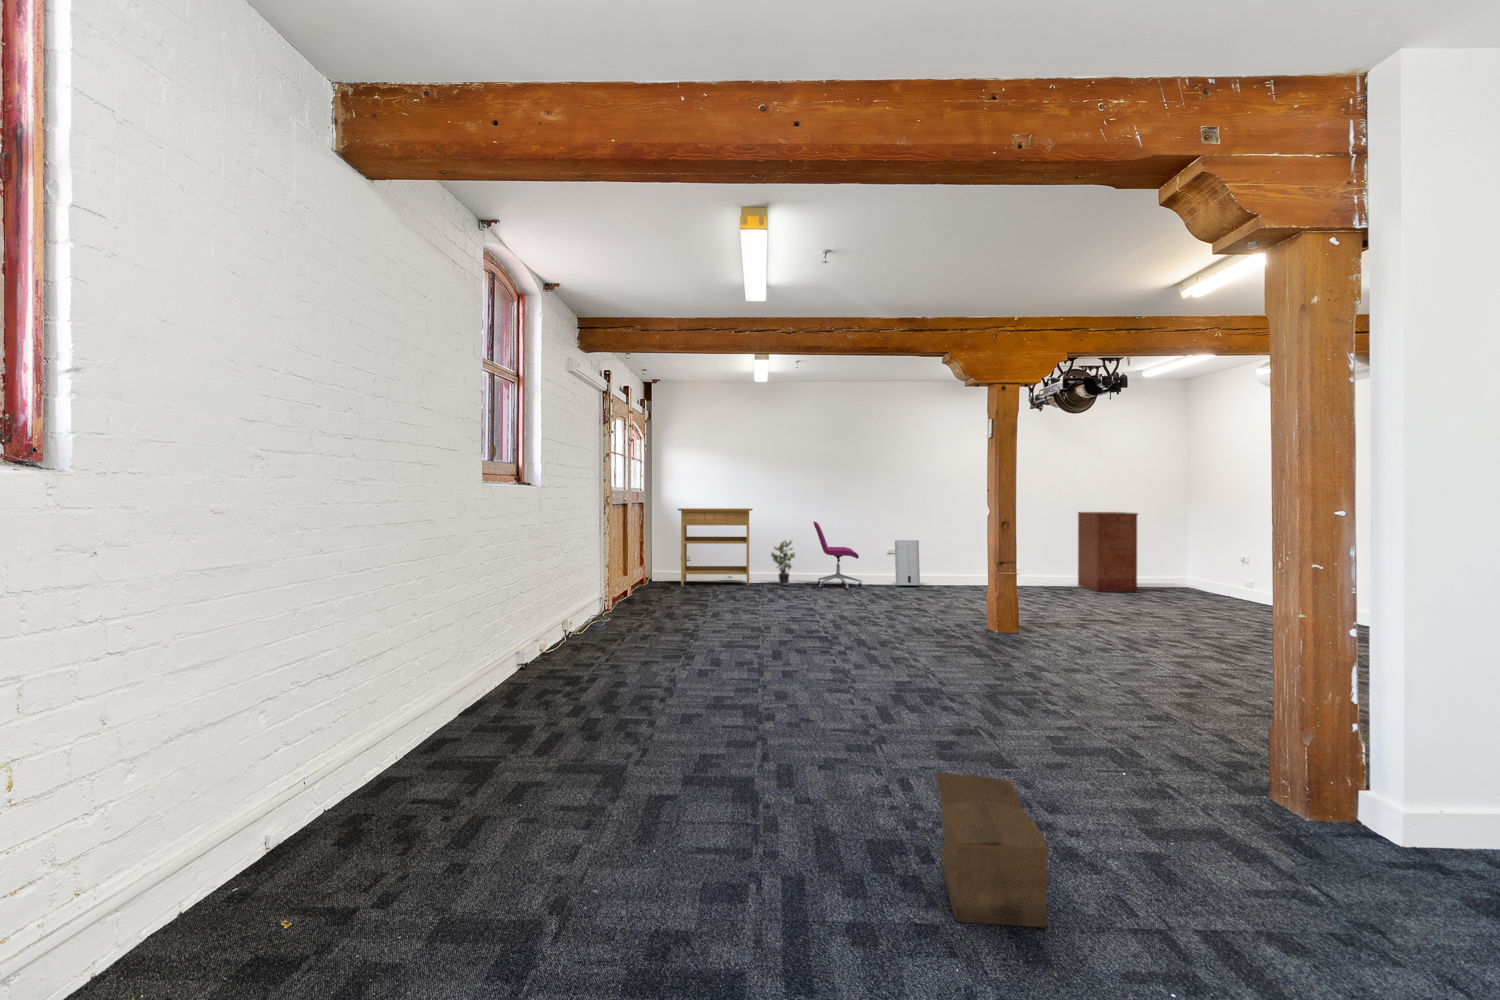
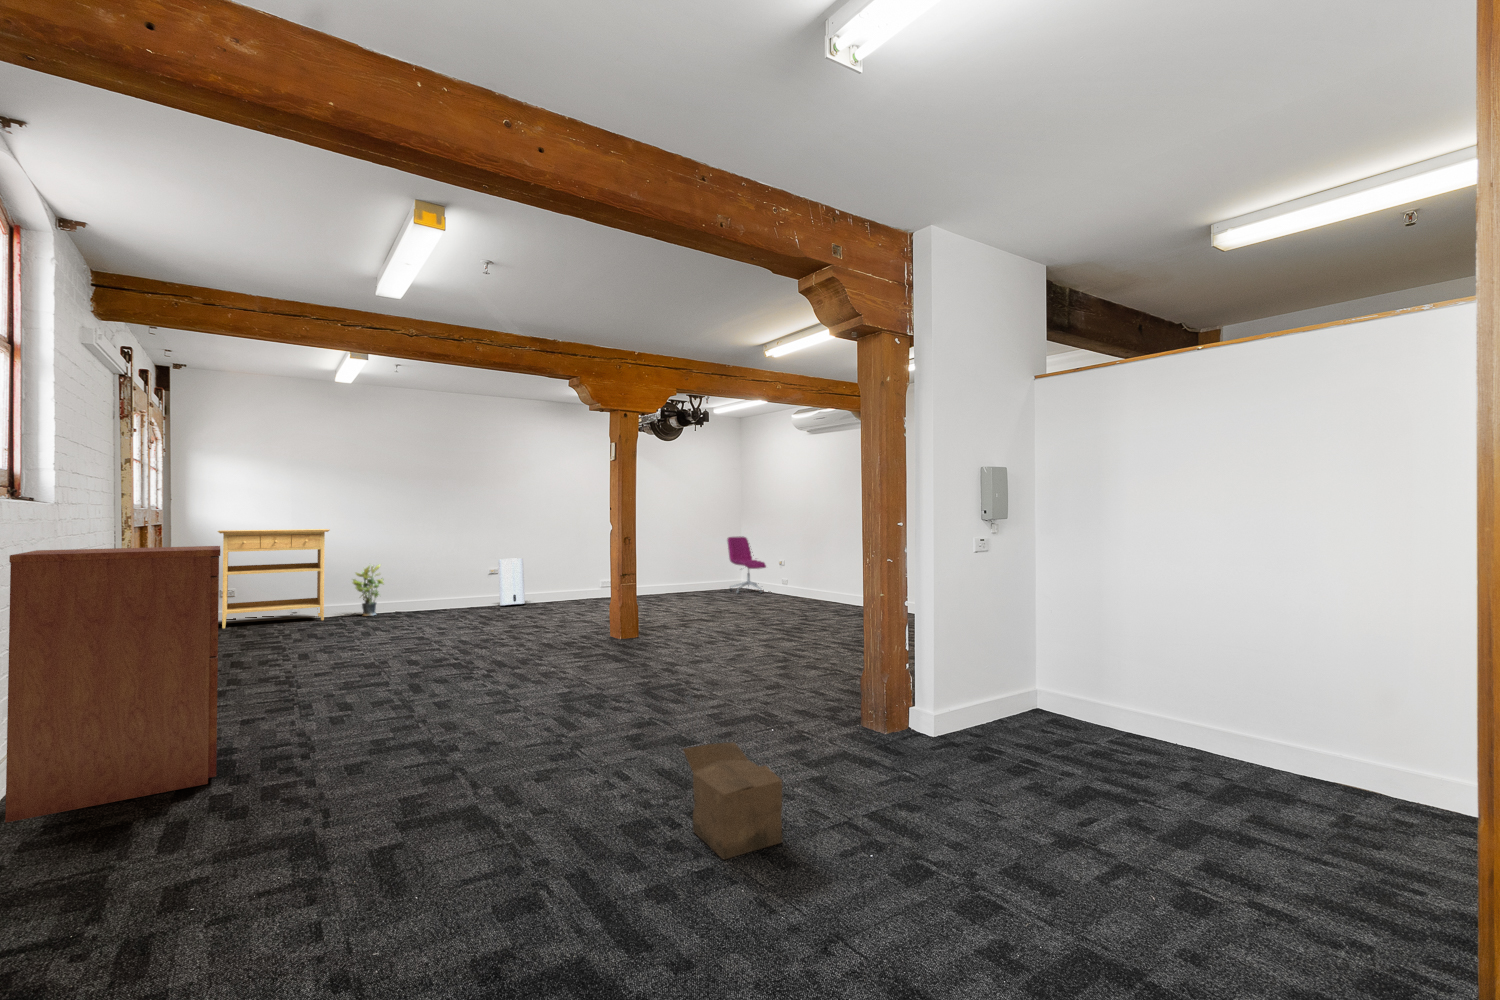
filing cabinet: present [1078,512,1138,592] -> present [5,546,220,822]
office chair: present [813,521,862,589] -> present [727,536,766,594]

